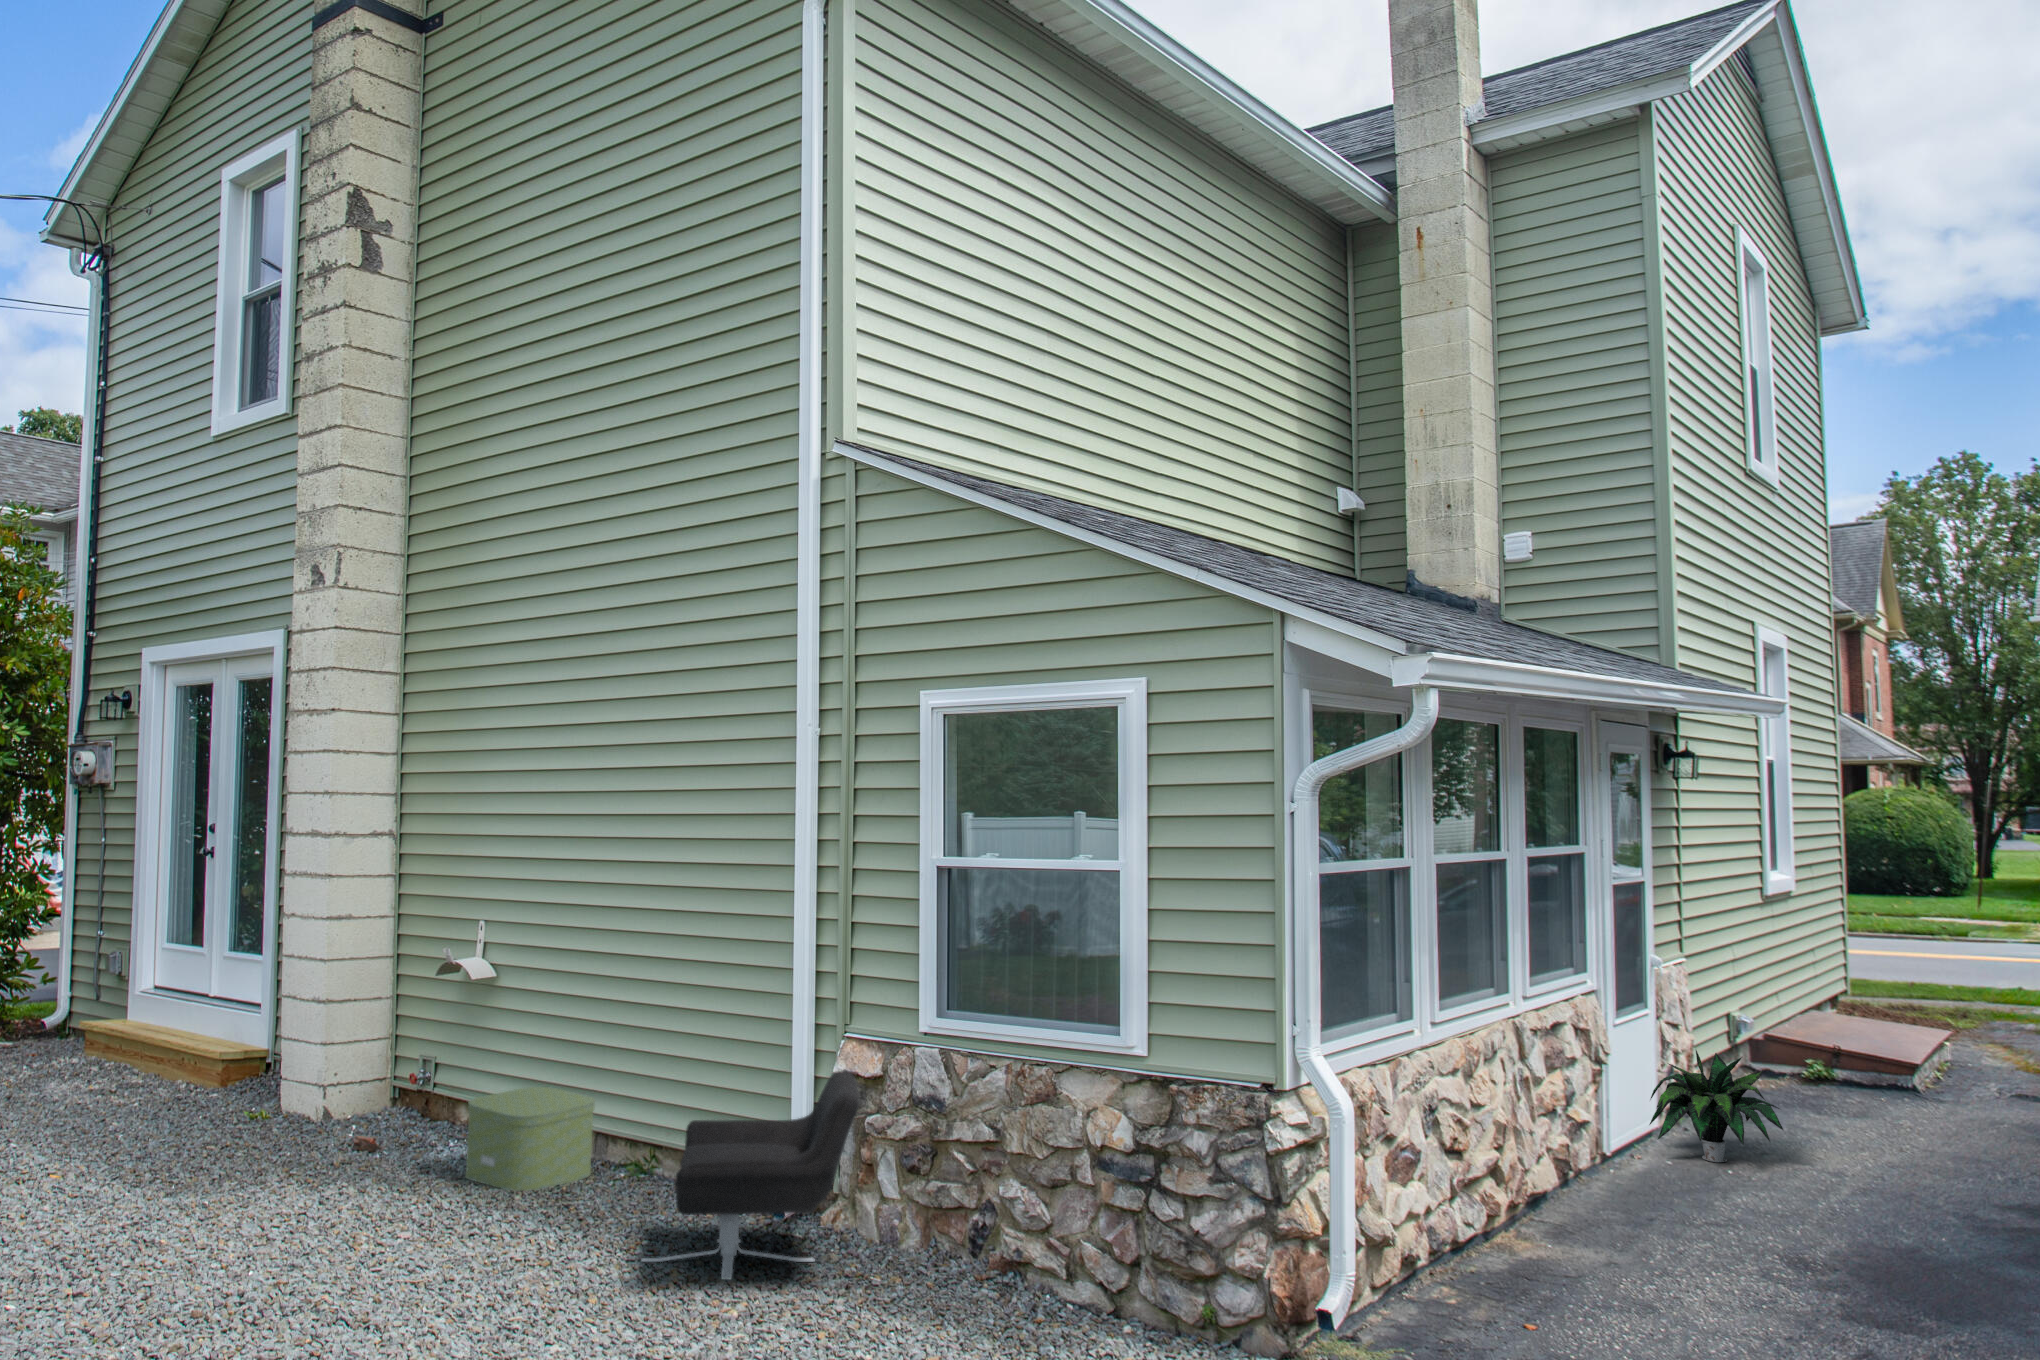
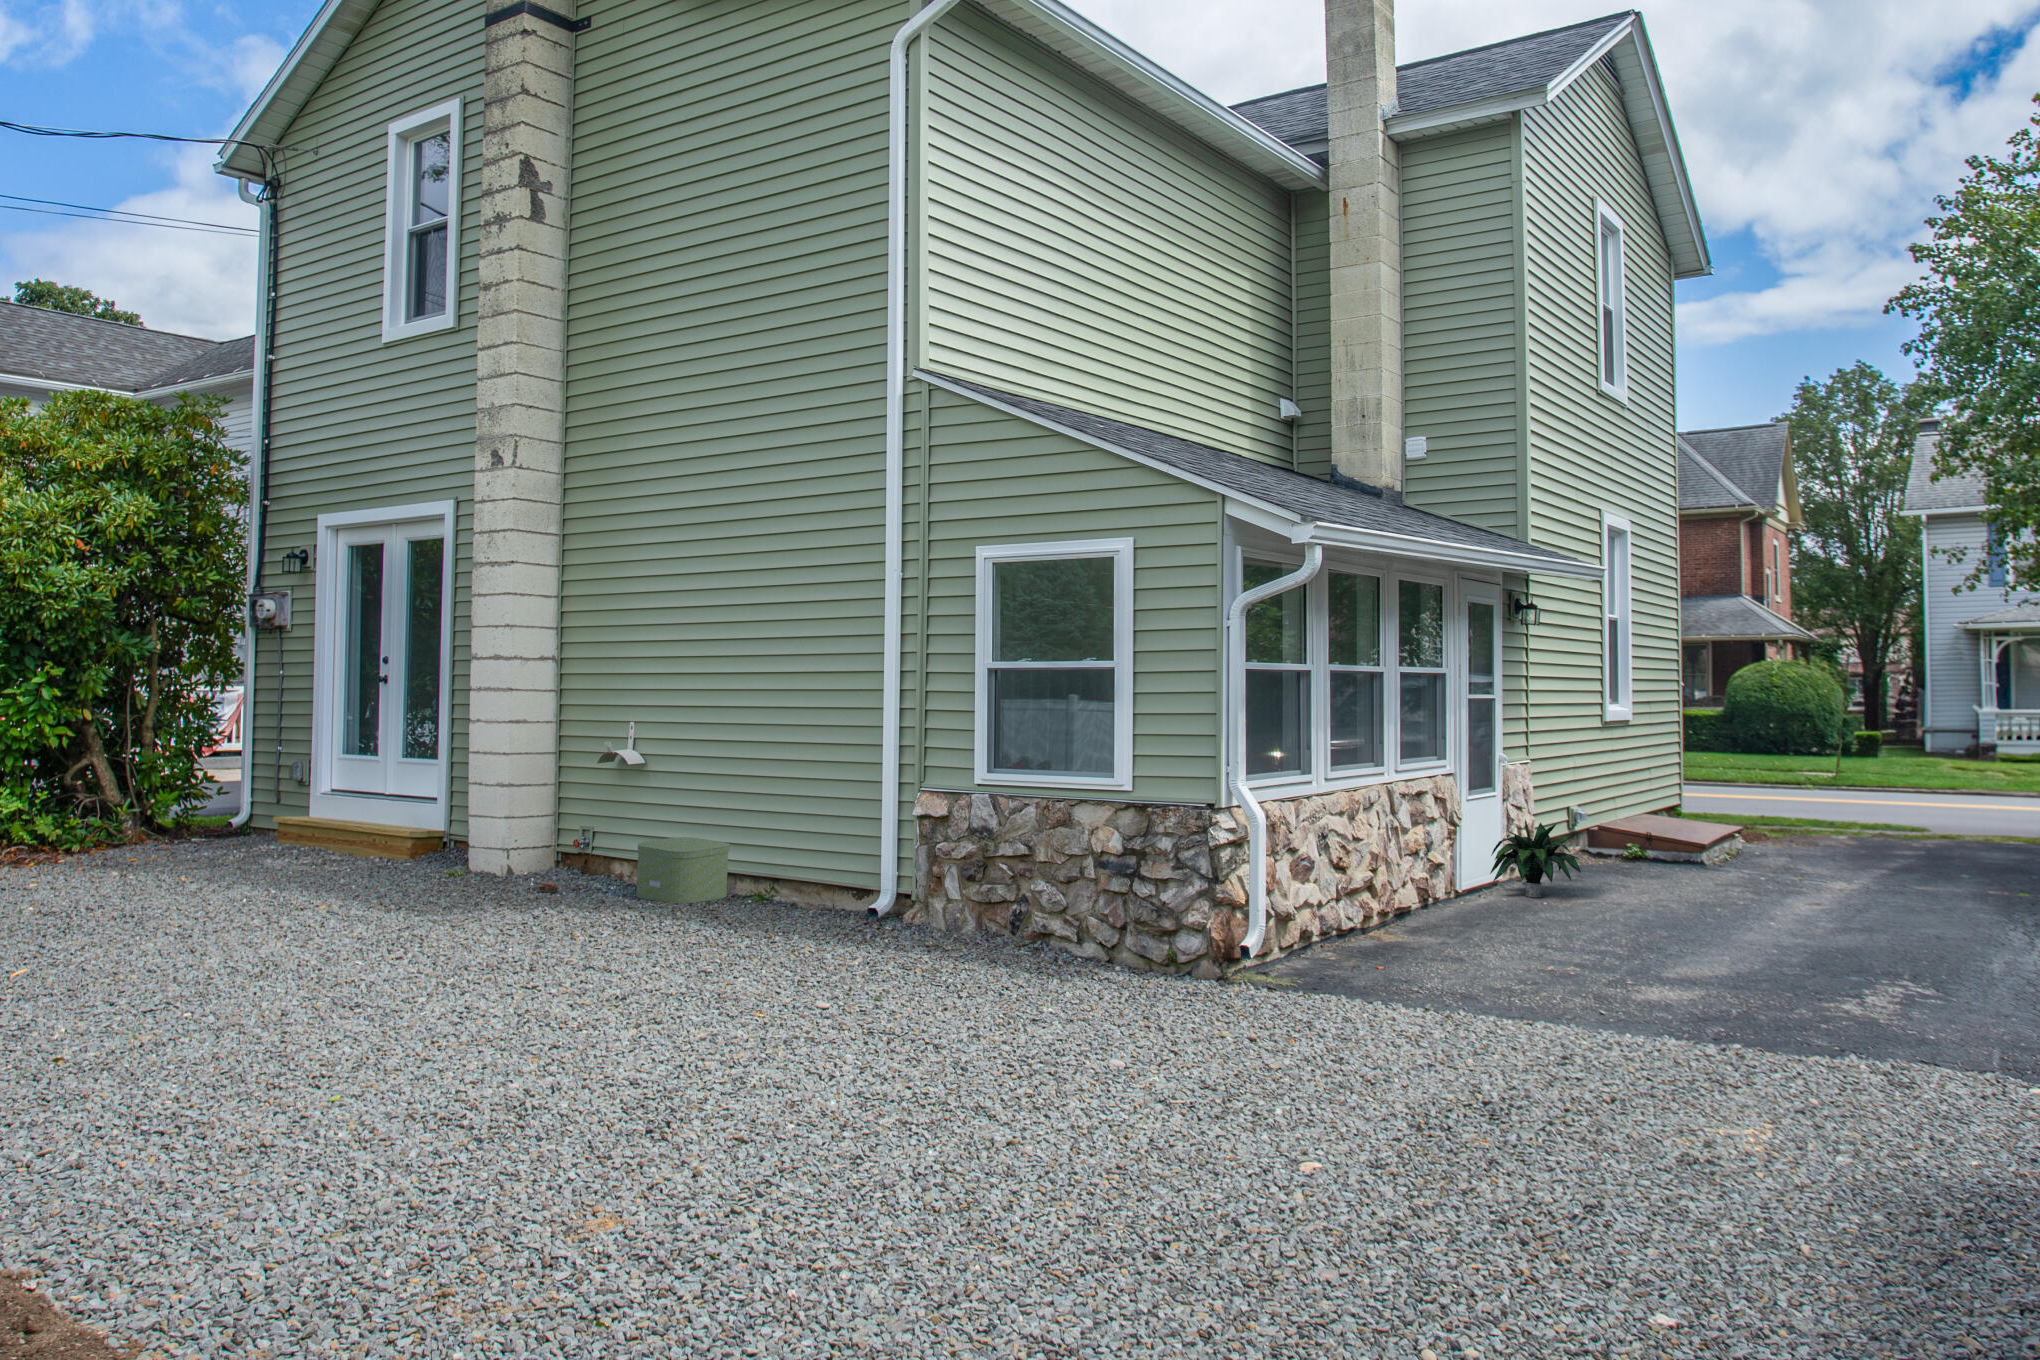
lounge chair: present [642,1070,859,1279] -> none [784,810,935,945]

